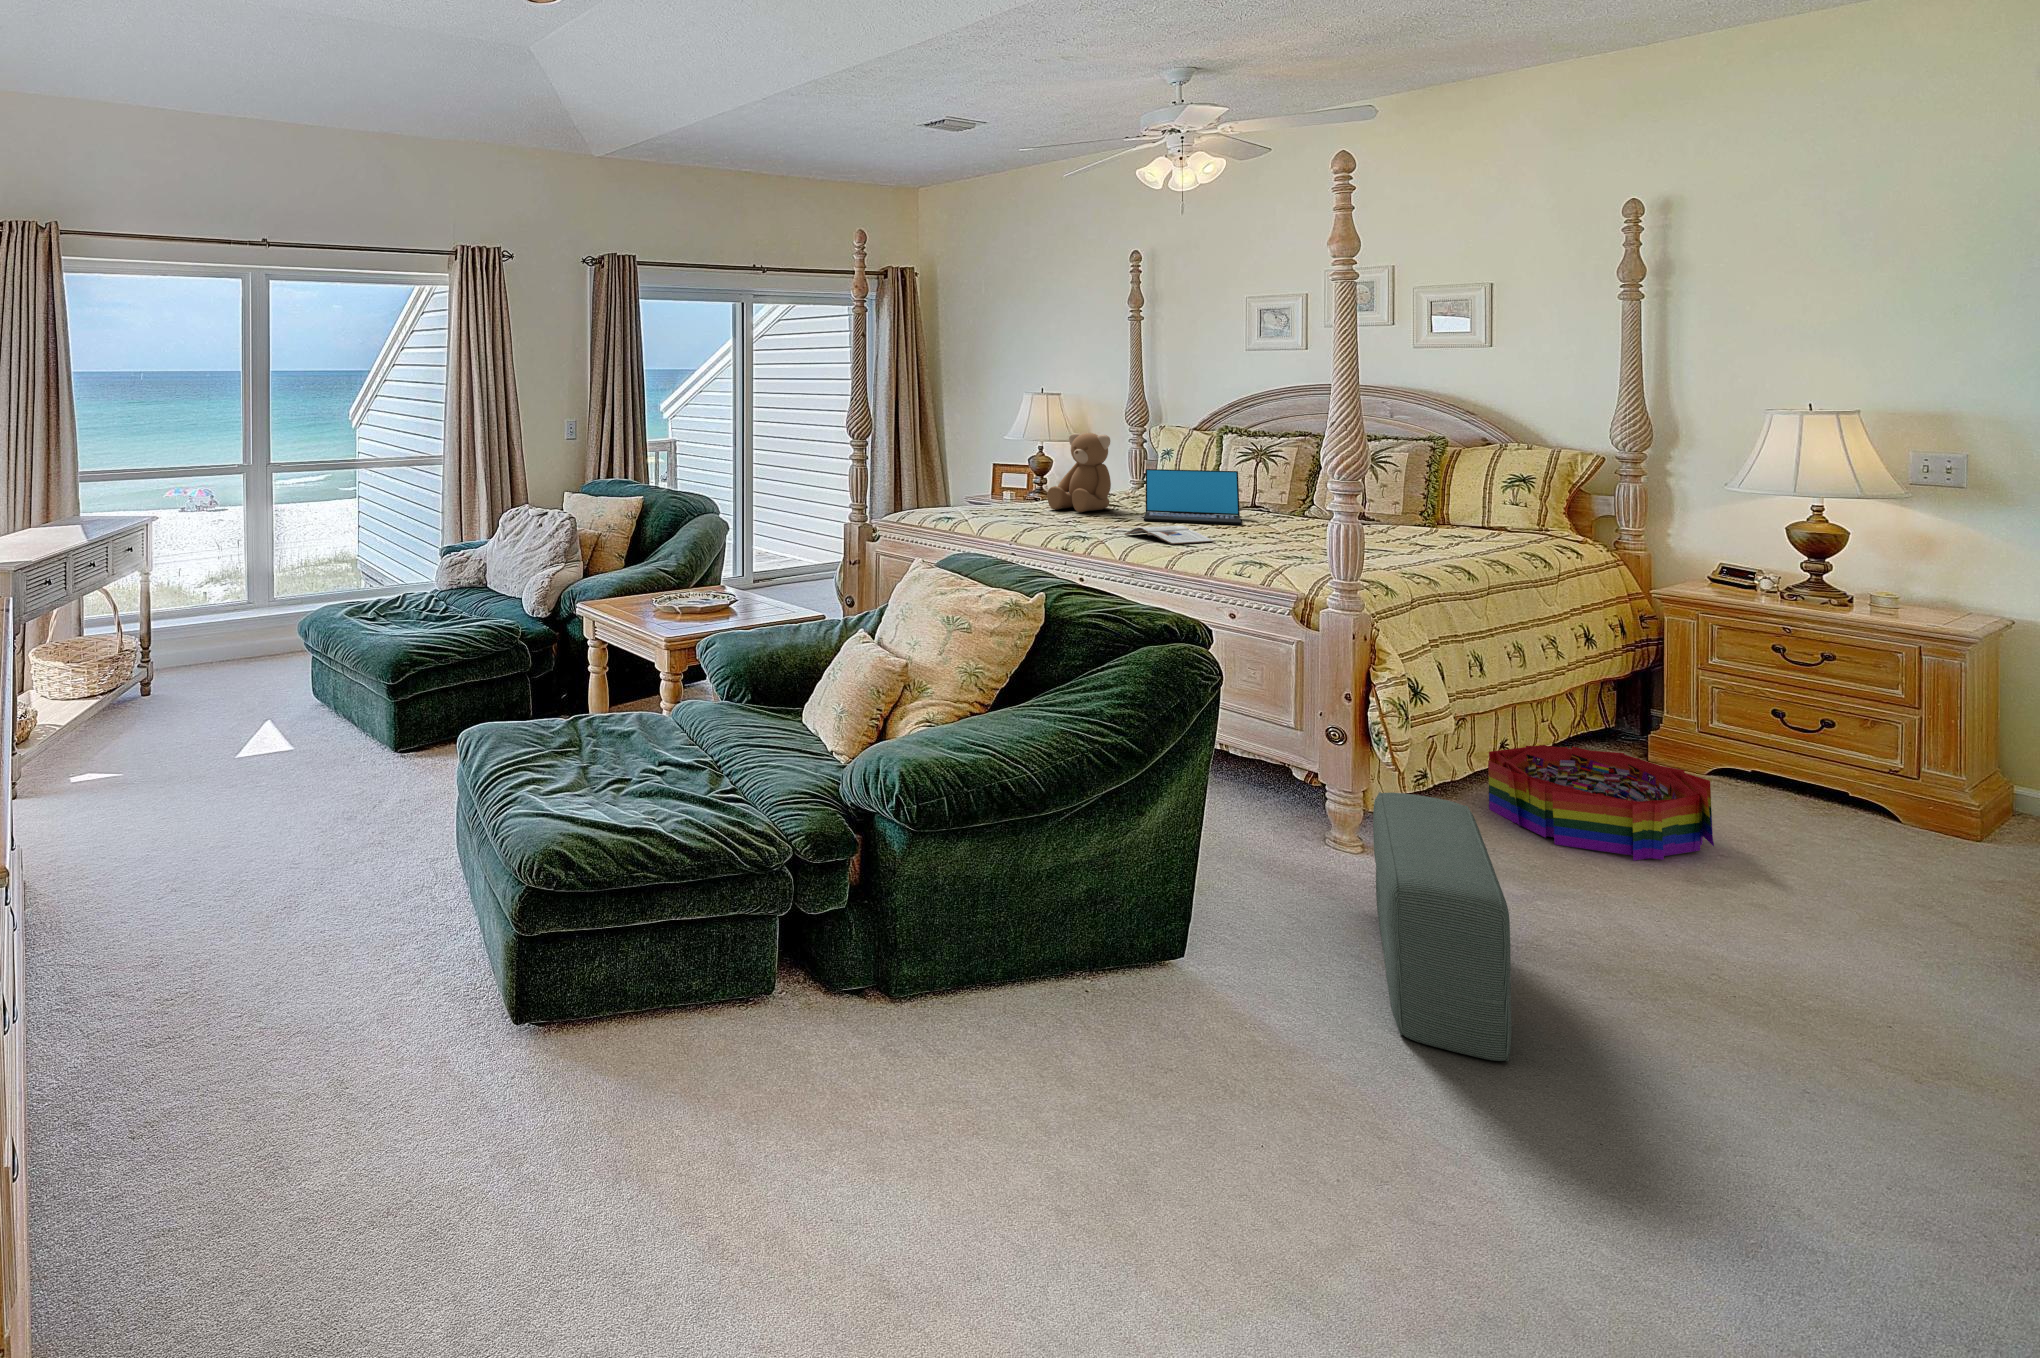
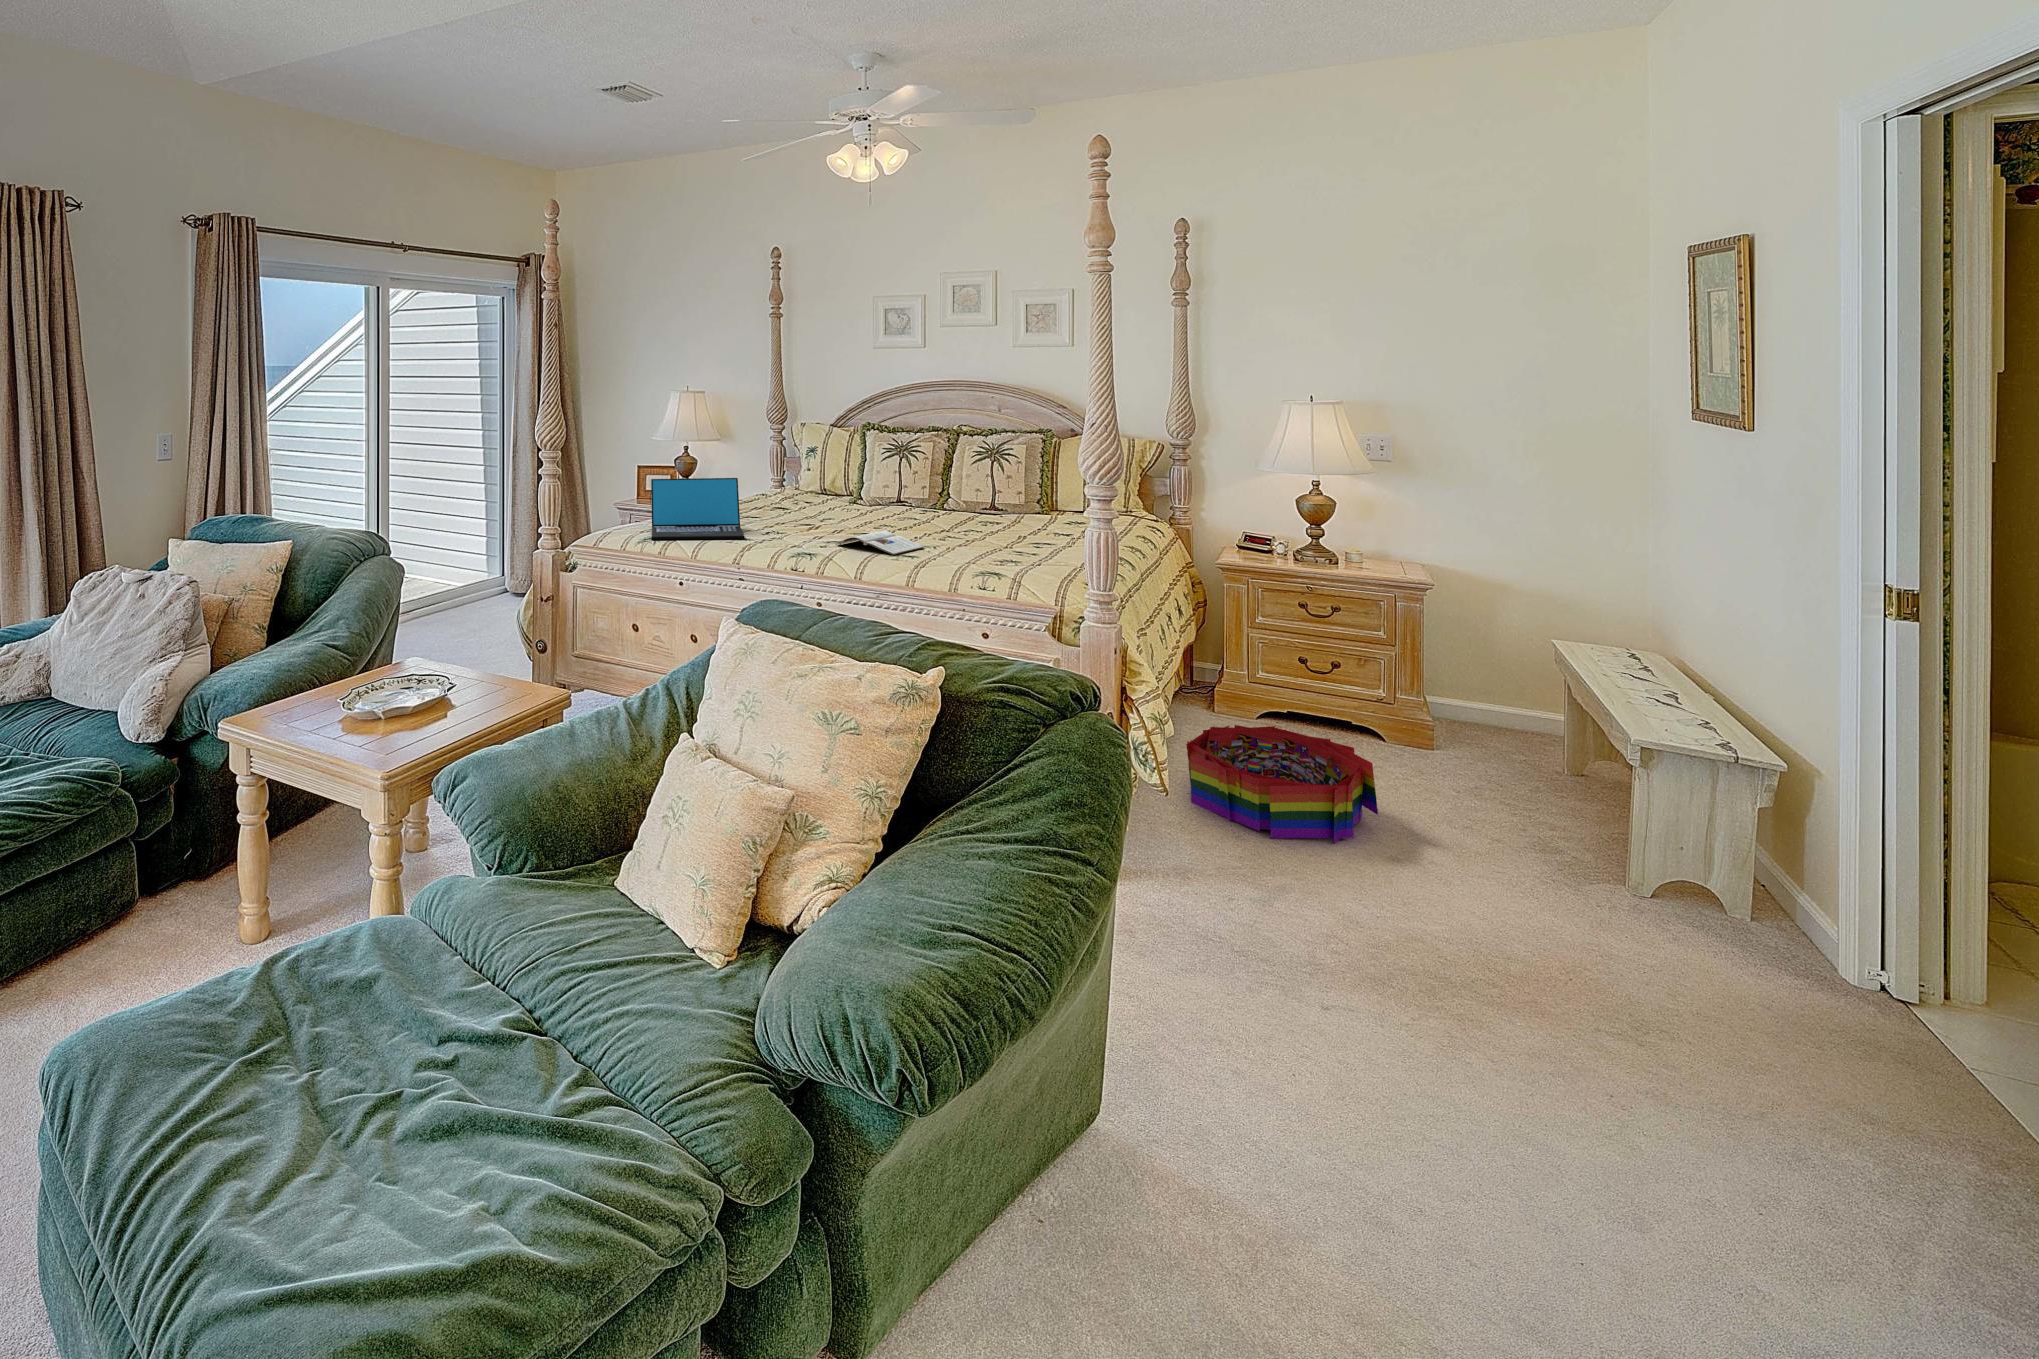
teddy bear: present [1047,433,1111,512] -> none [726,432,786,517]
laptop: present [1144,469,1241,525] -> present [651,478,744,539]
pouf: present [1373,792,1511,1061] -> none [1238,853,1545,1232]

